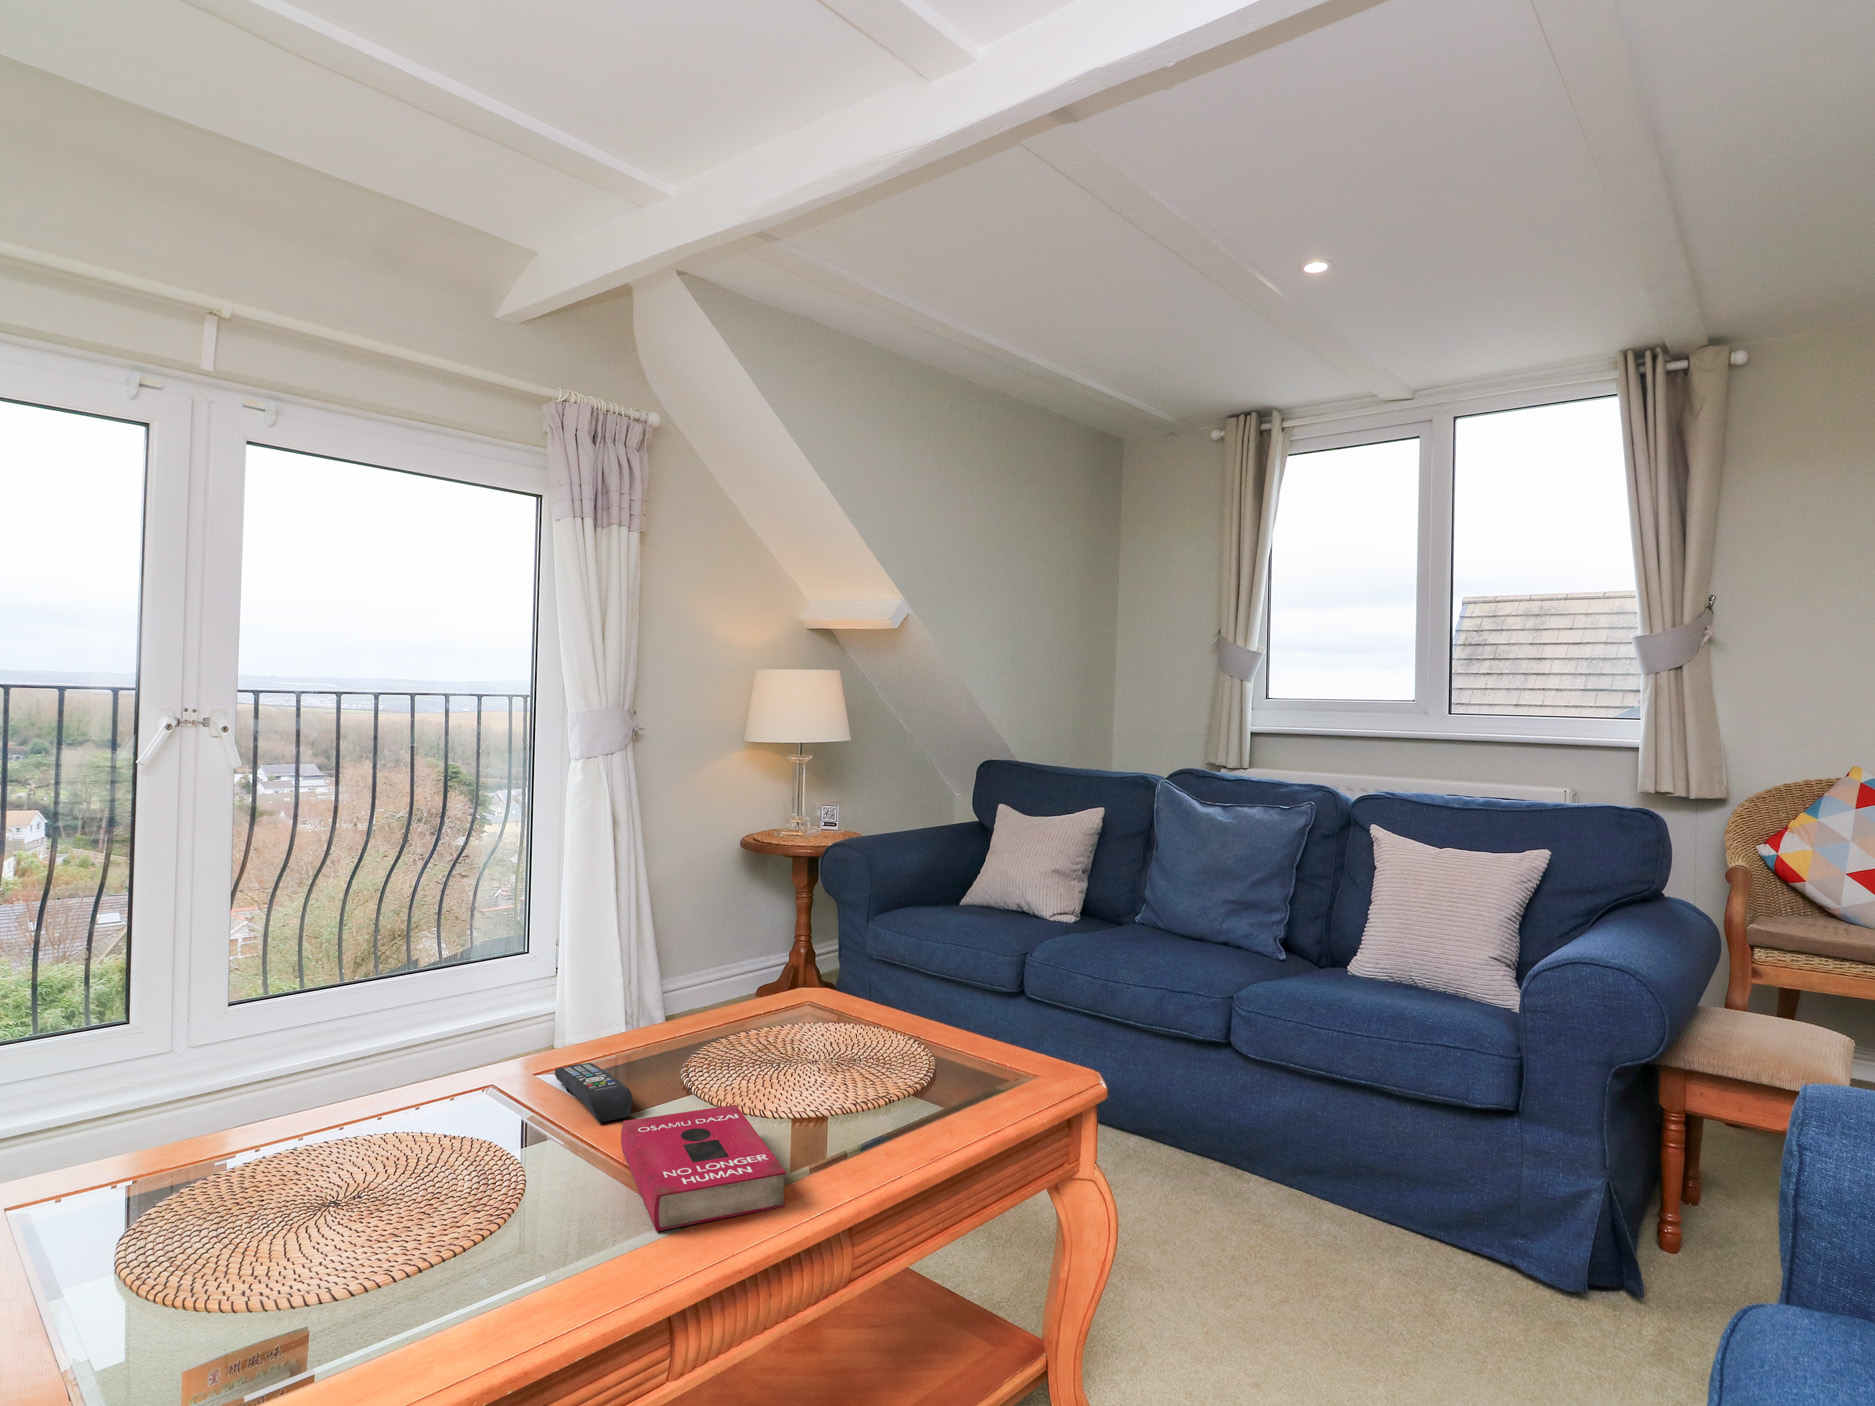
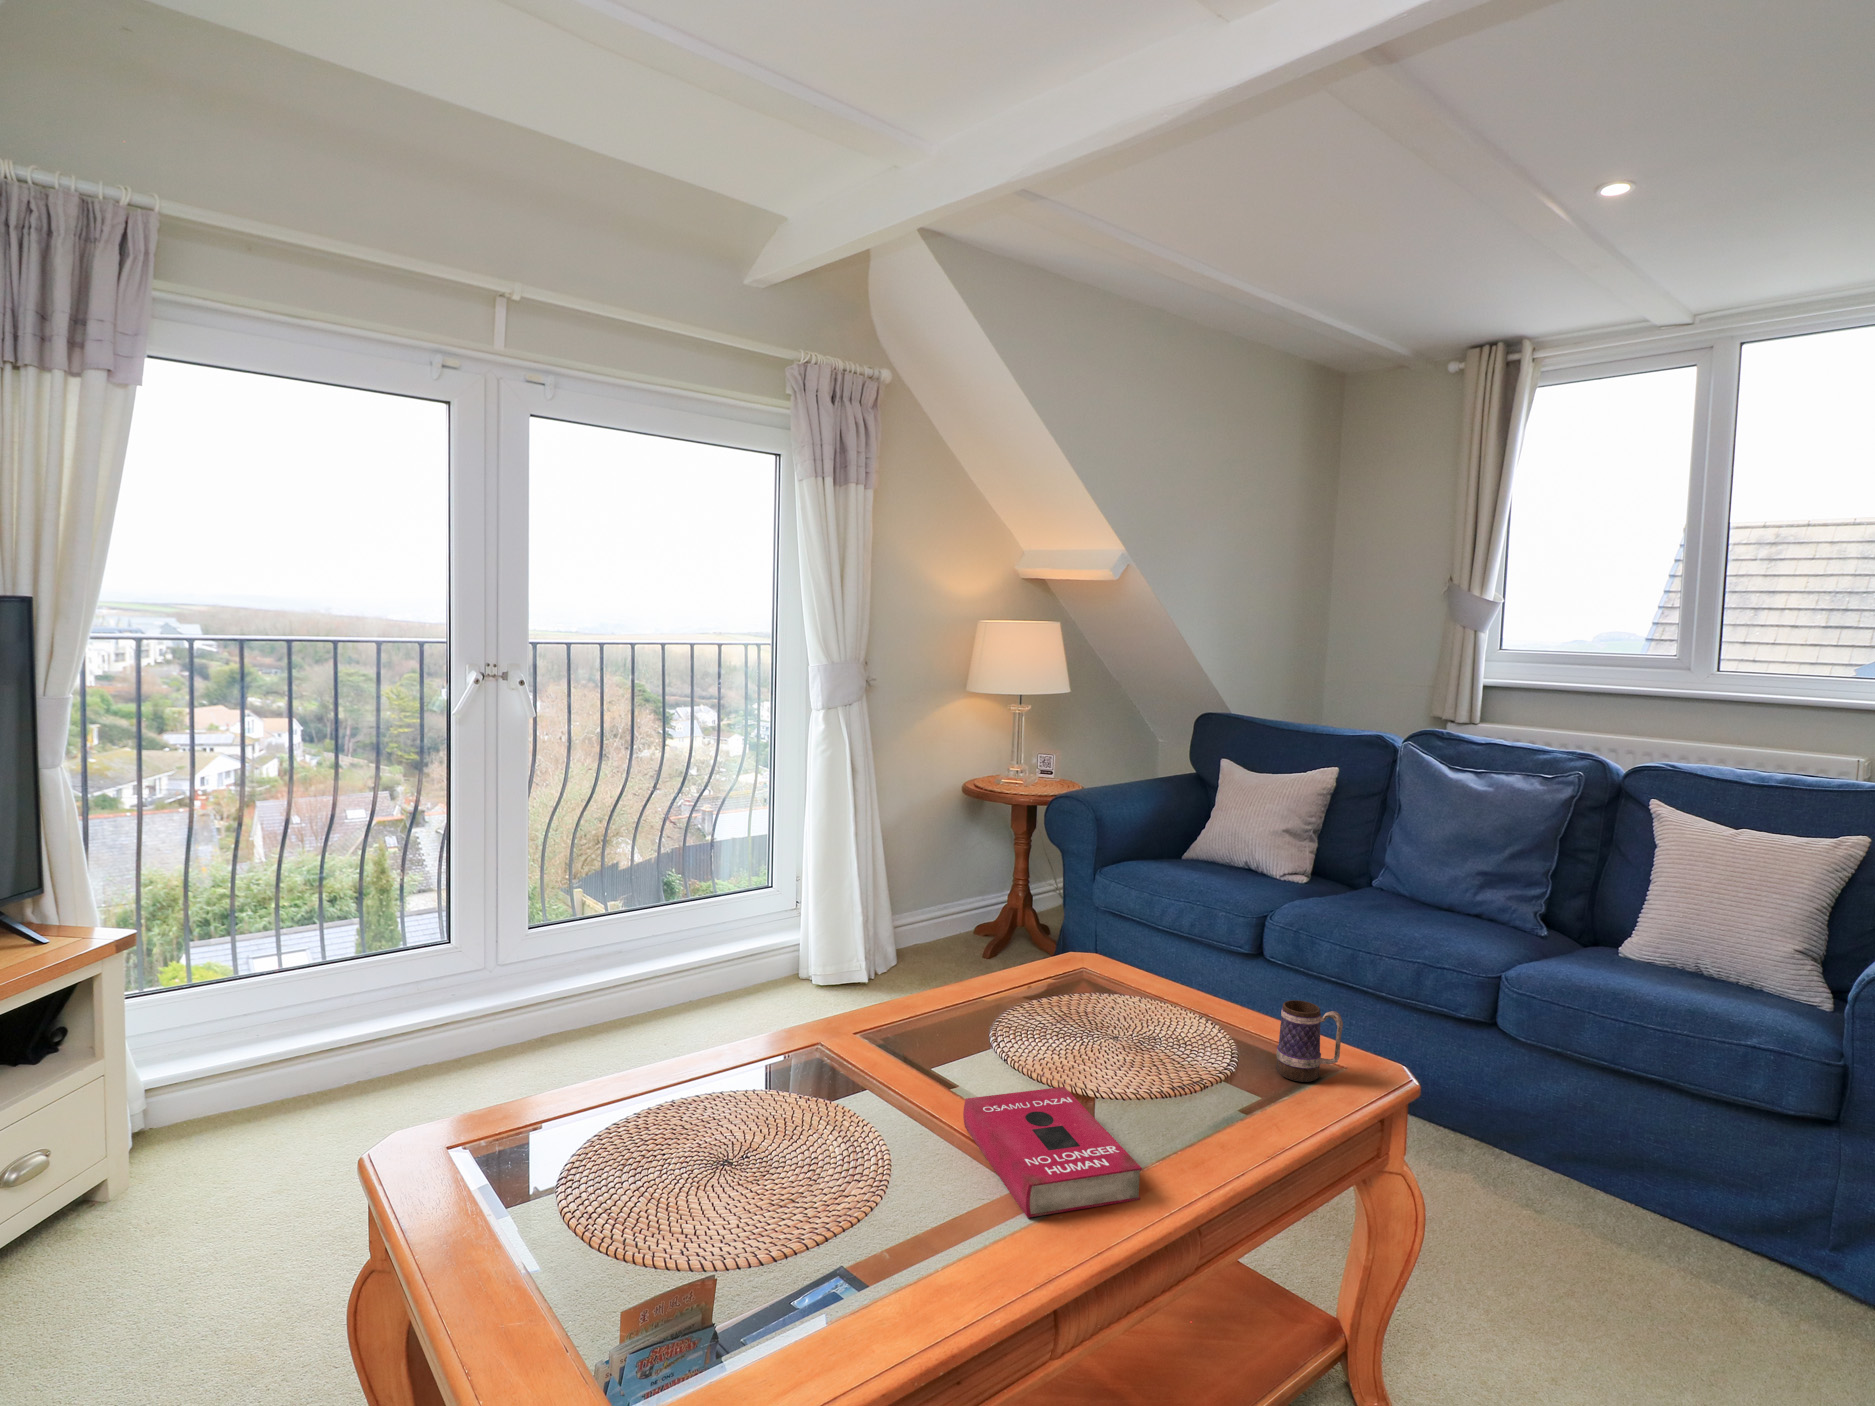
mug: none [971,1009,1032,1091] -> present [1276,1000,1343,1082]
remote control: present [555,1063,632,1122] -> none [873,1027,958,1092]

